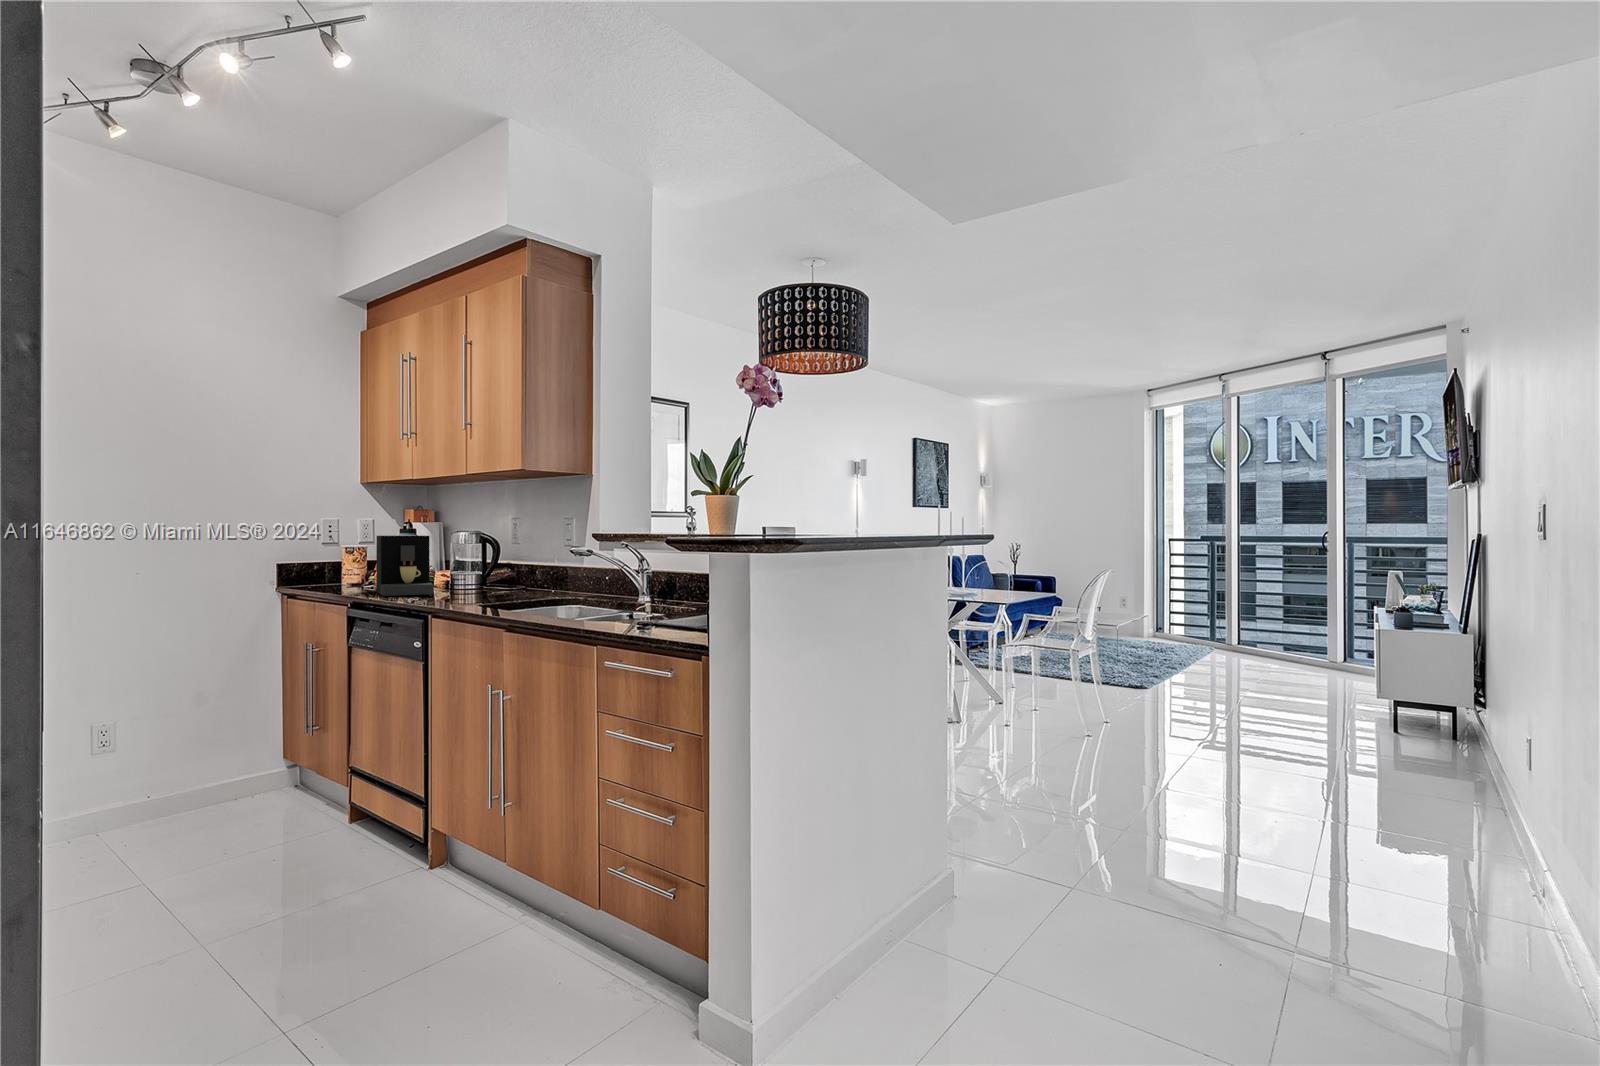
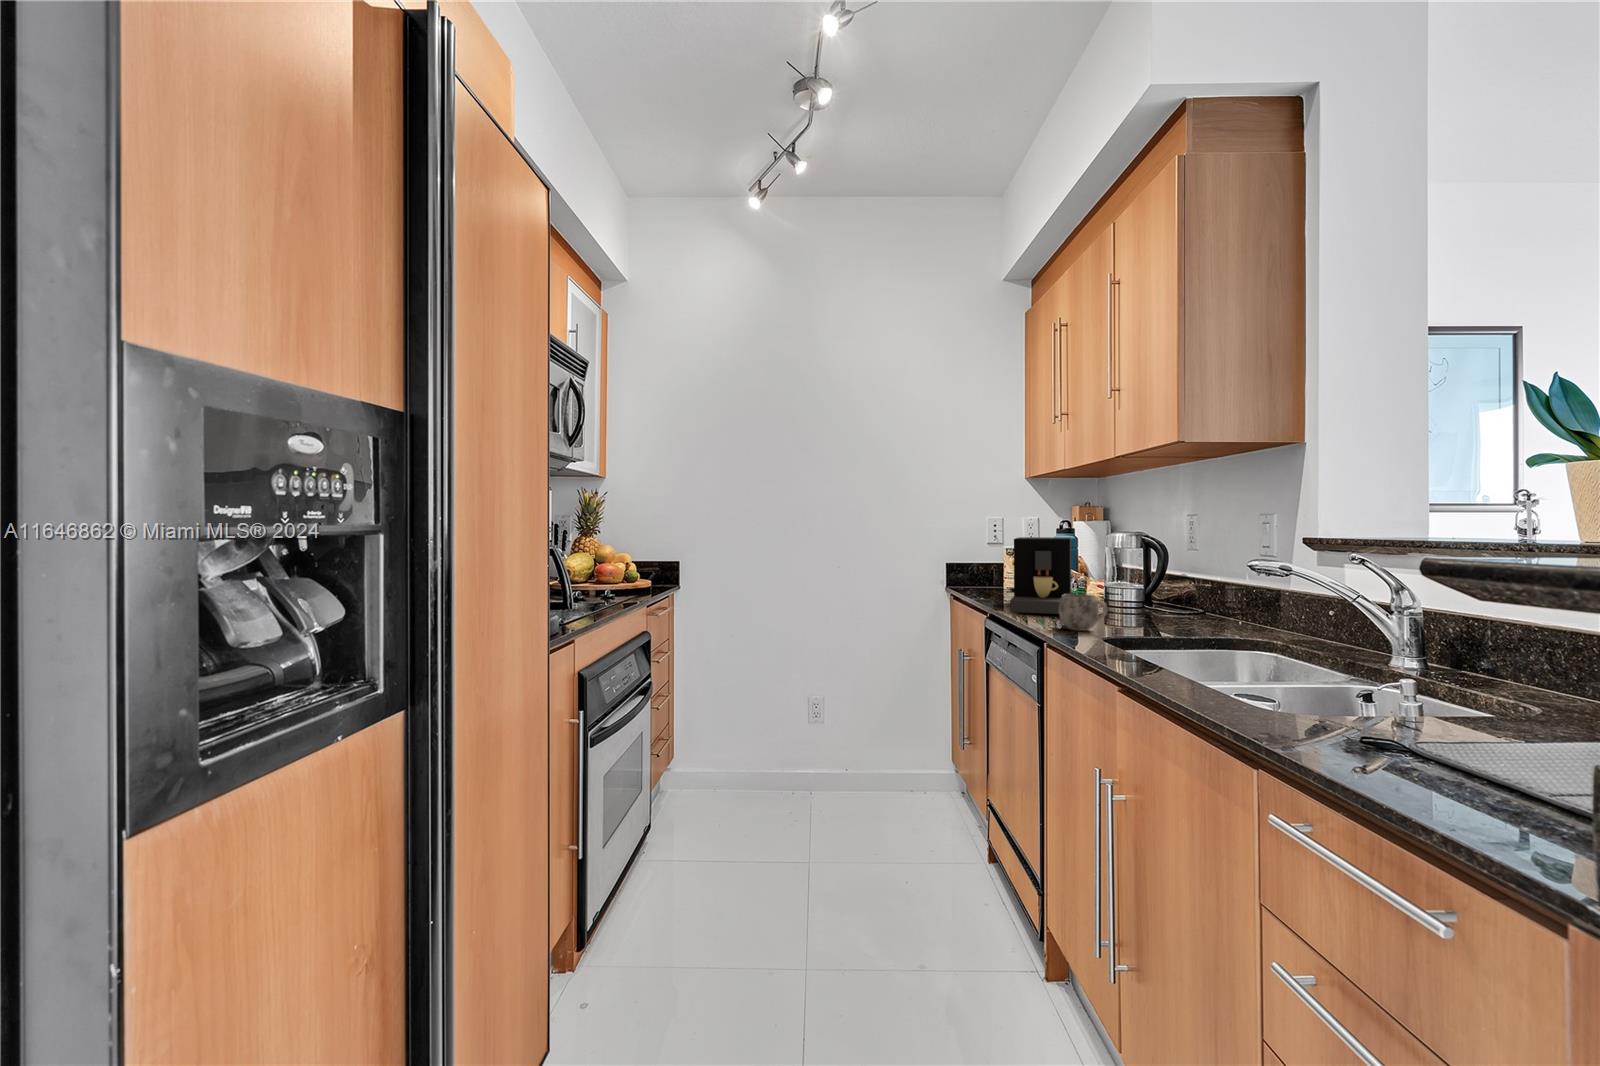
mug: none [437,575,475,602] -> present [1059,594,1108,631]

